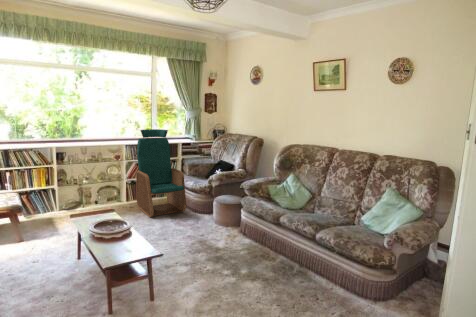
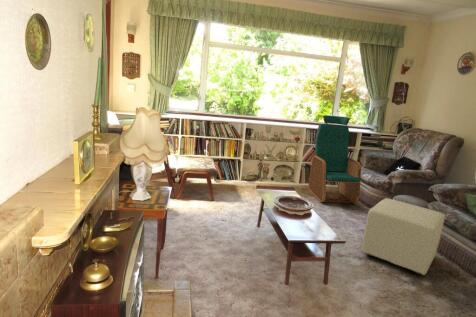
ottoman: none [187,201,252,265] -> present [361,198,445,275]

